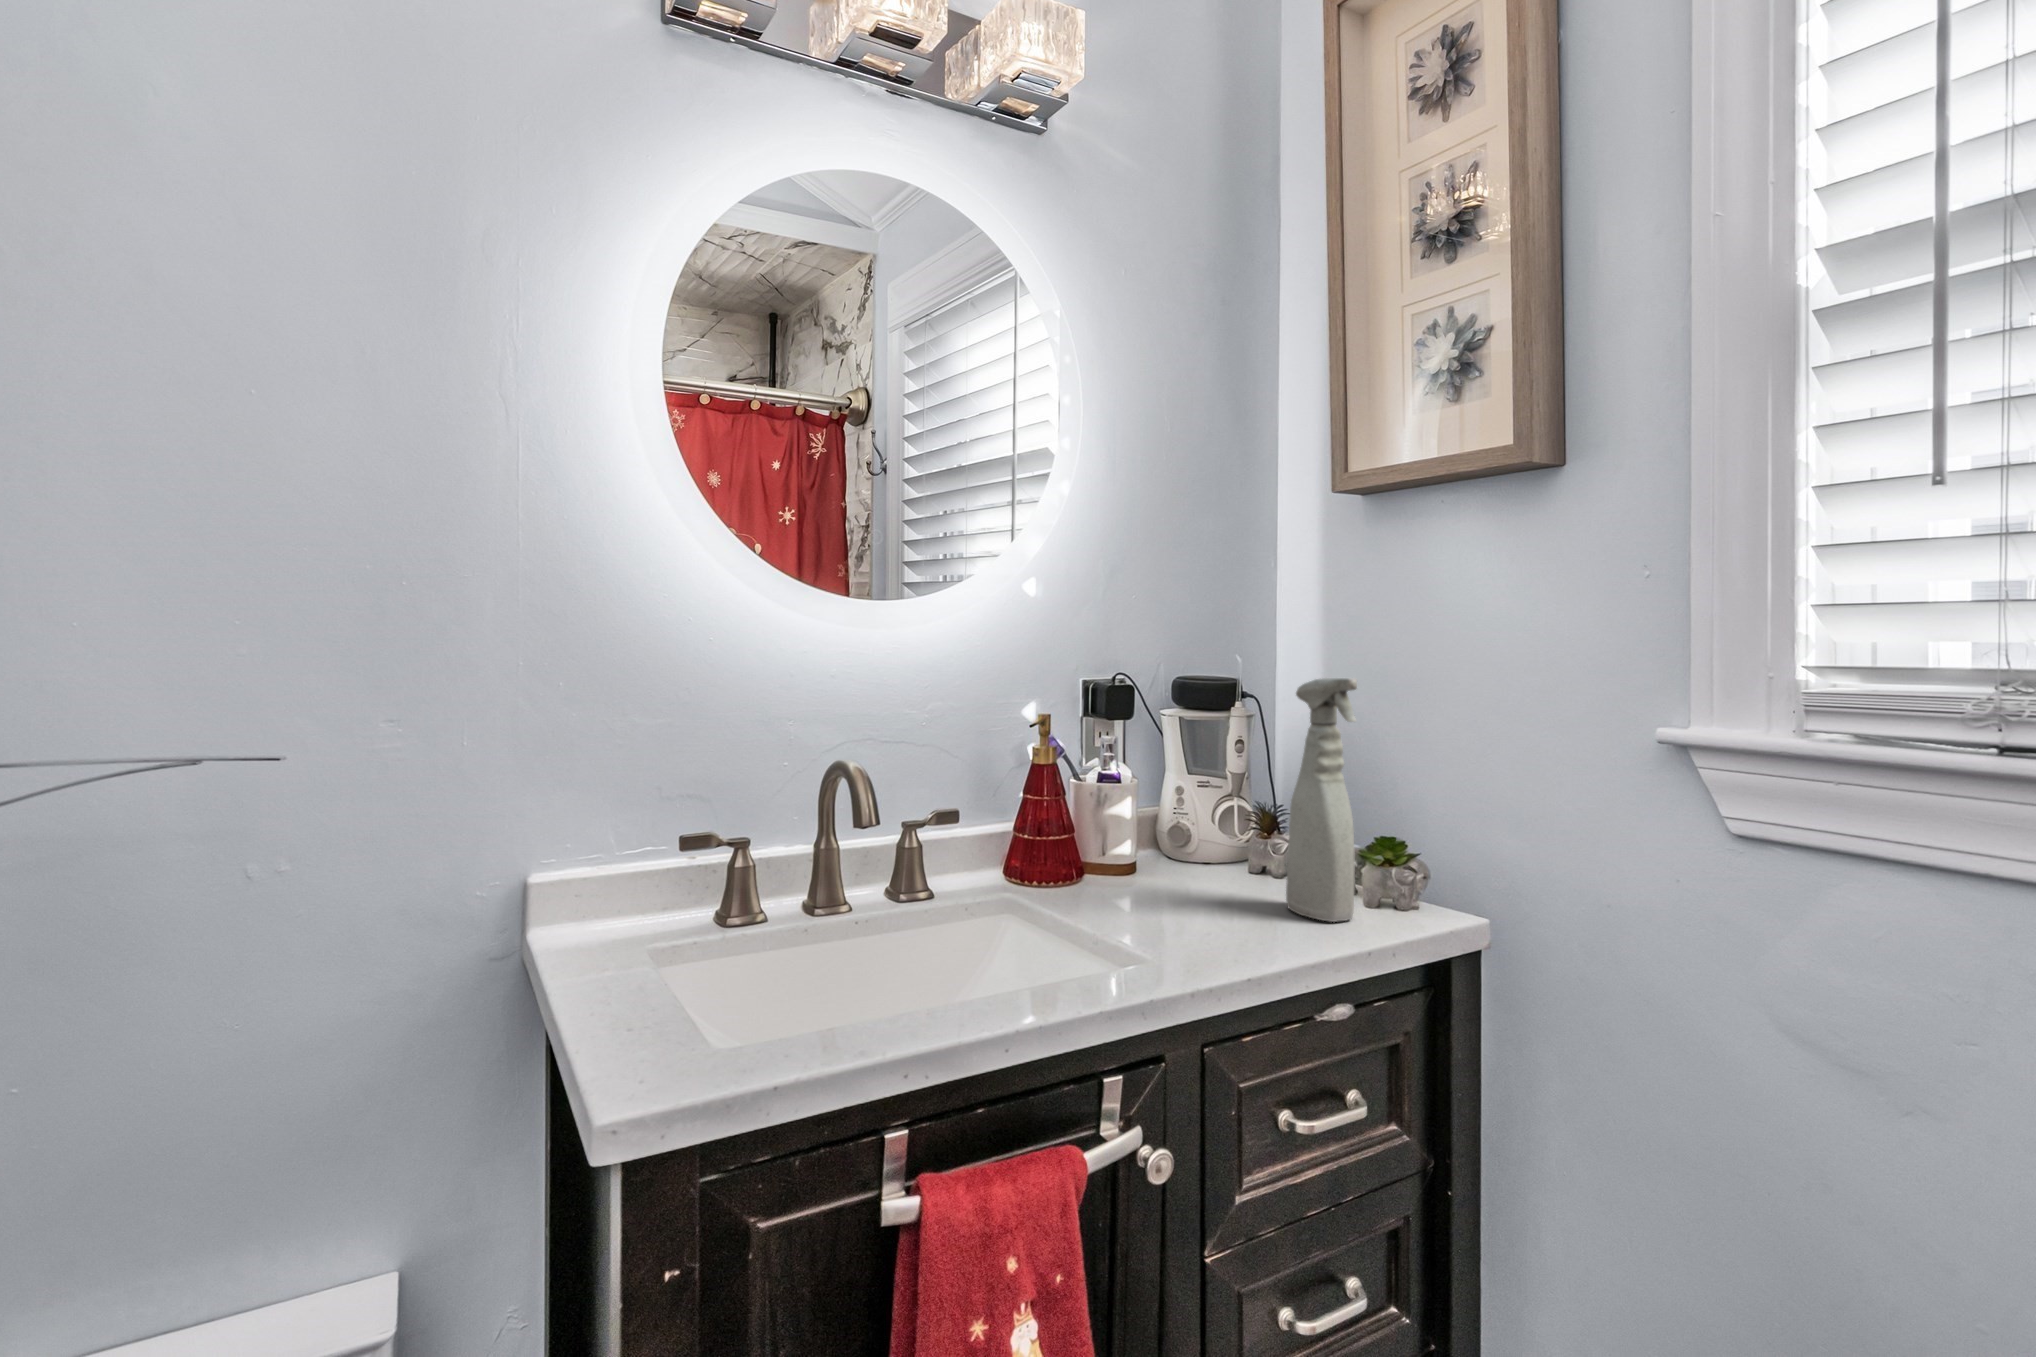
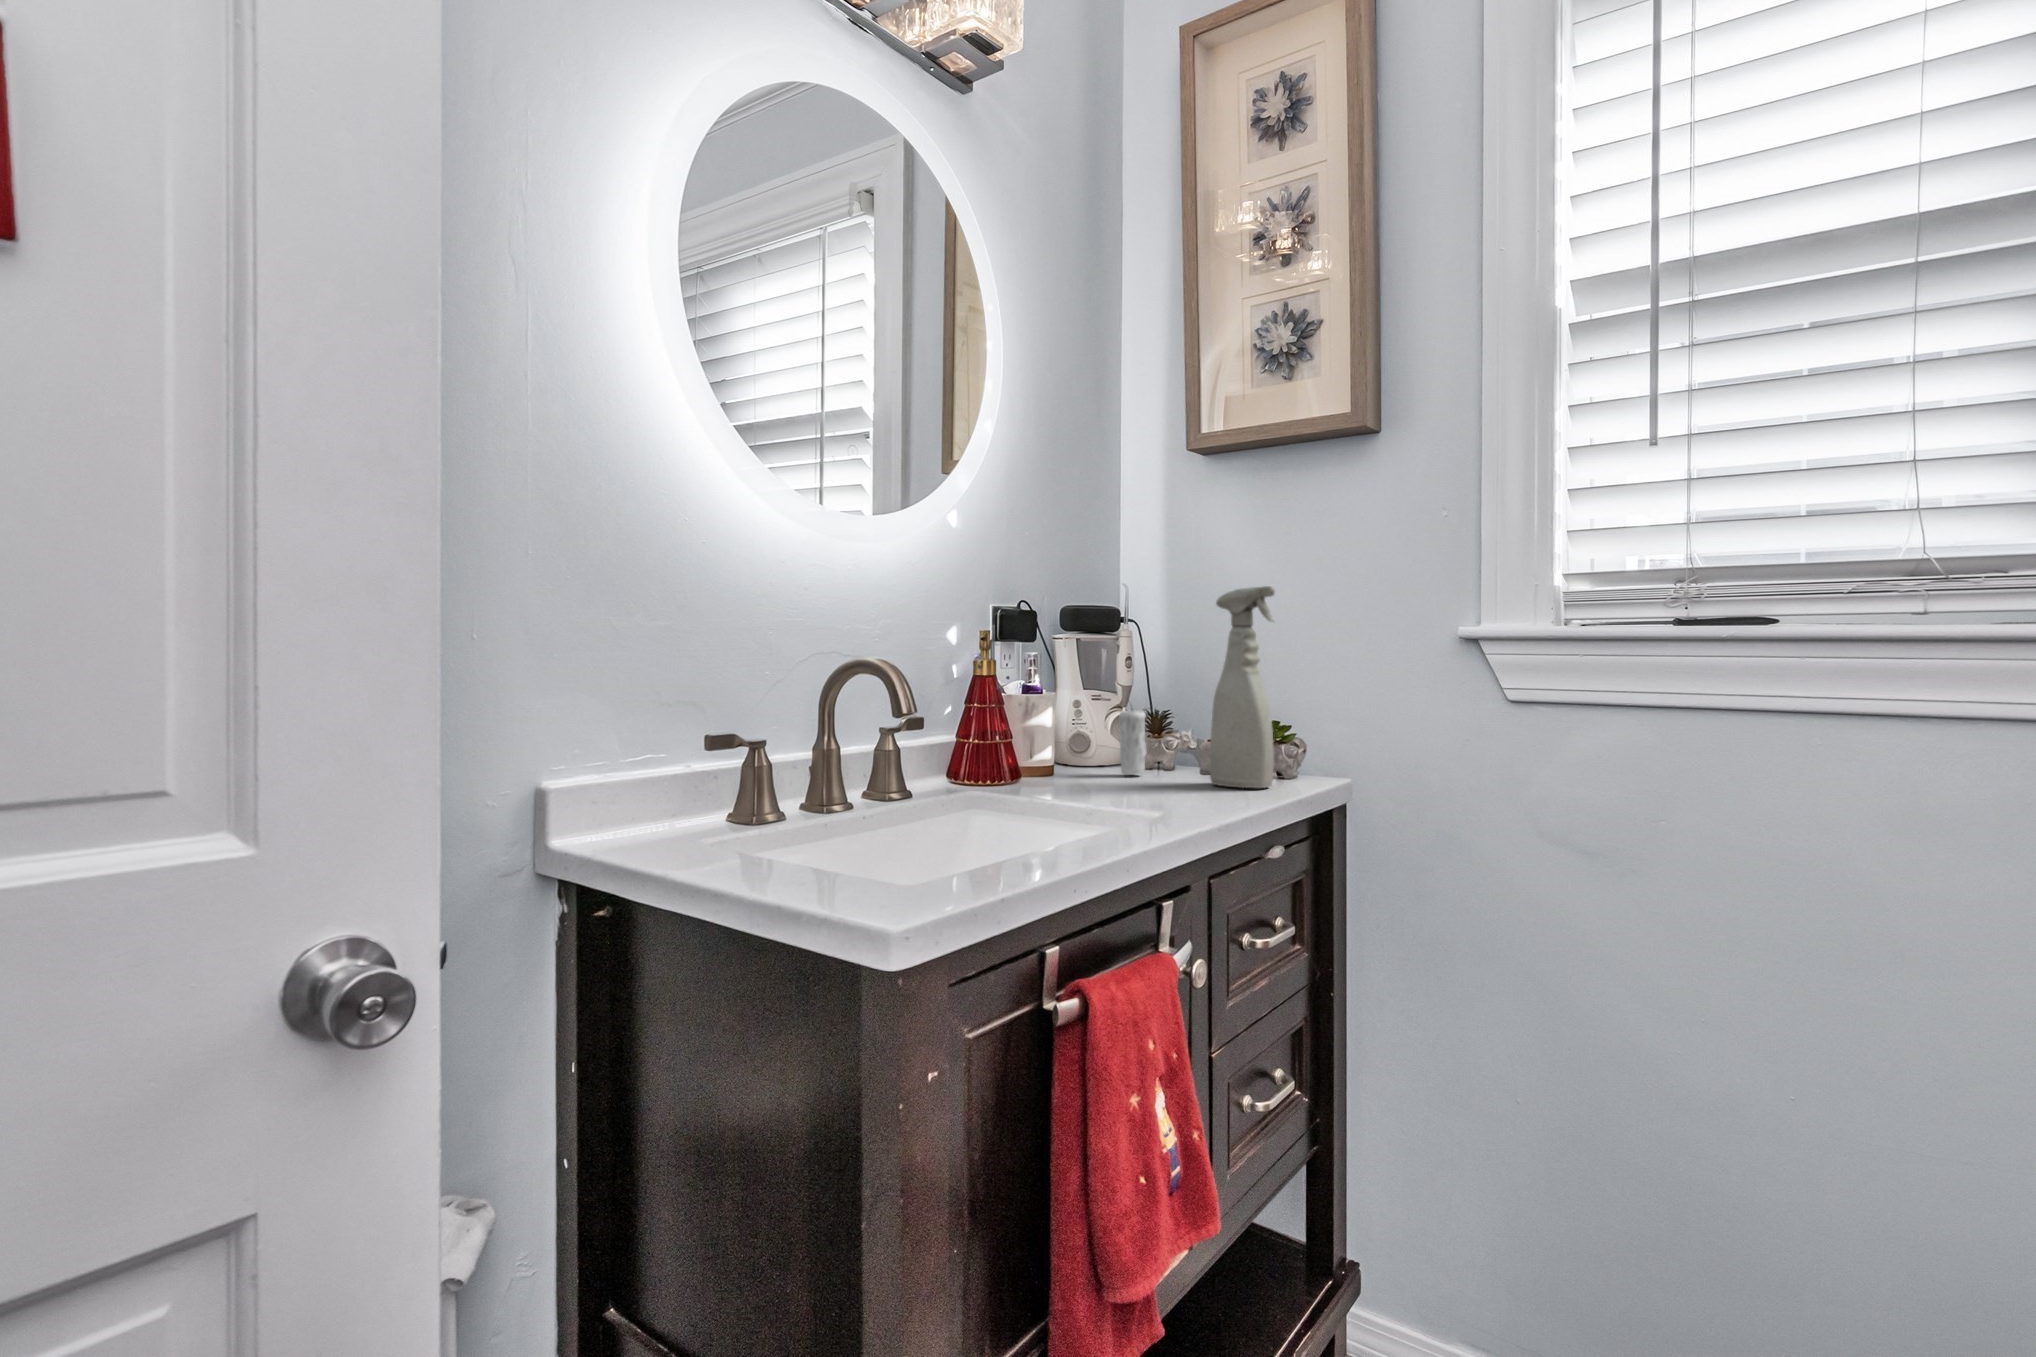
candle: none [1210,790,1243,880] -> present [1119,709,1146,775]

